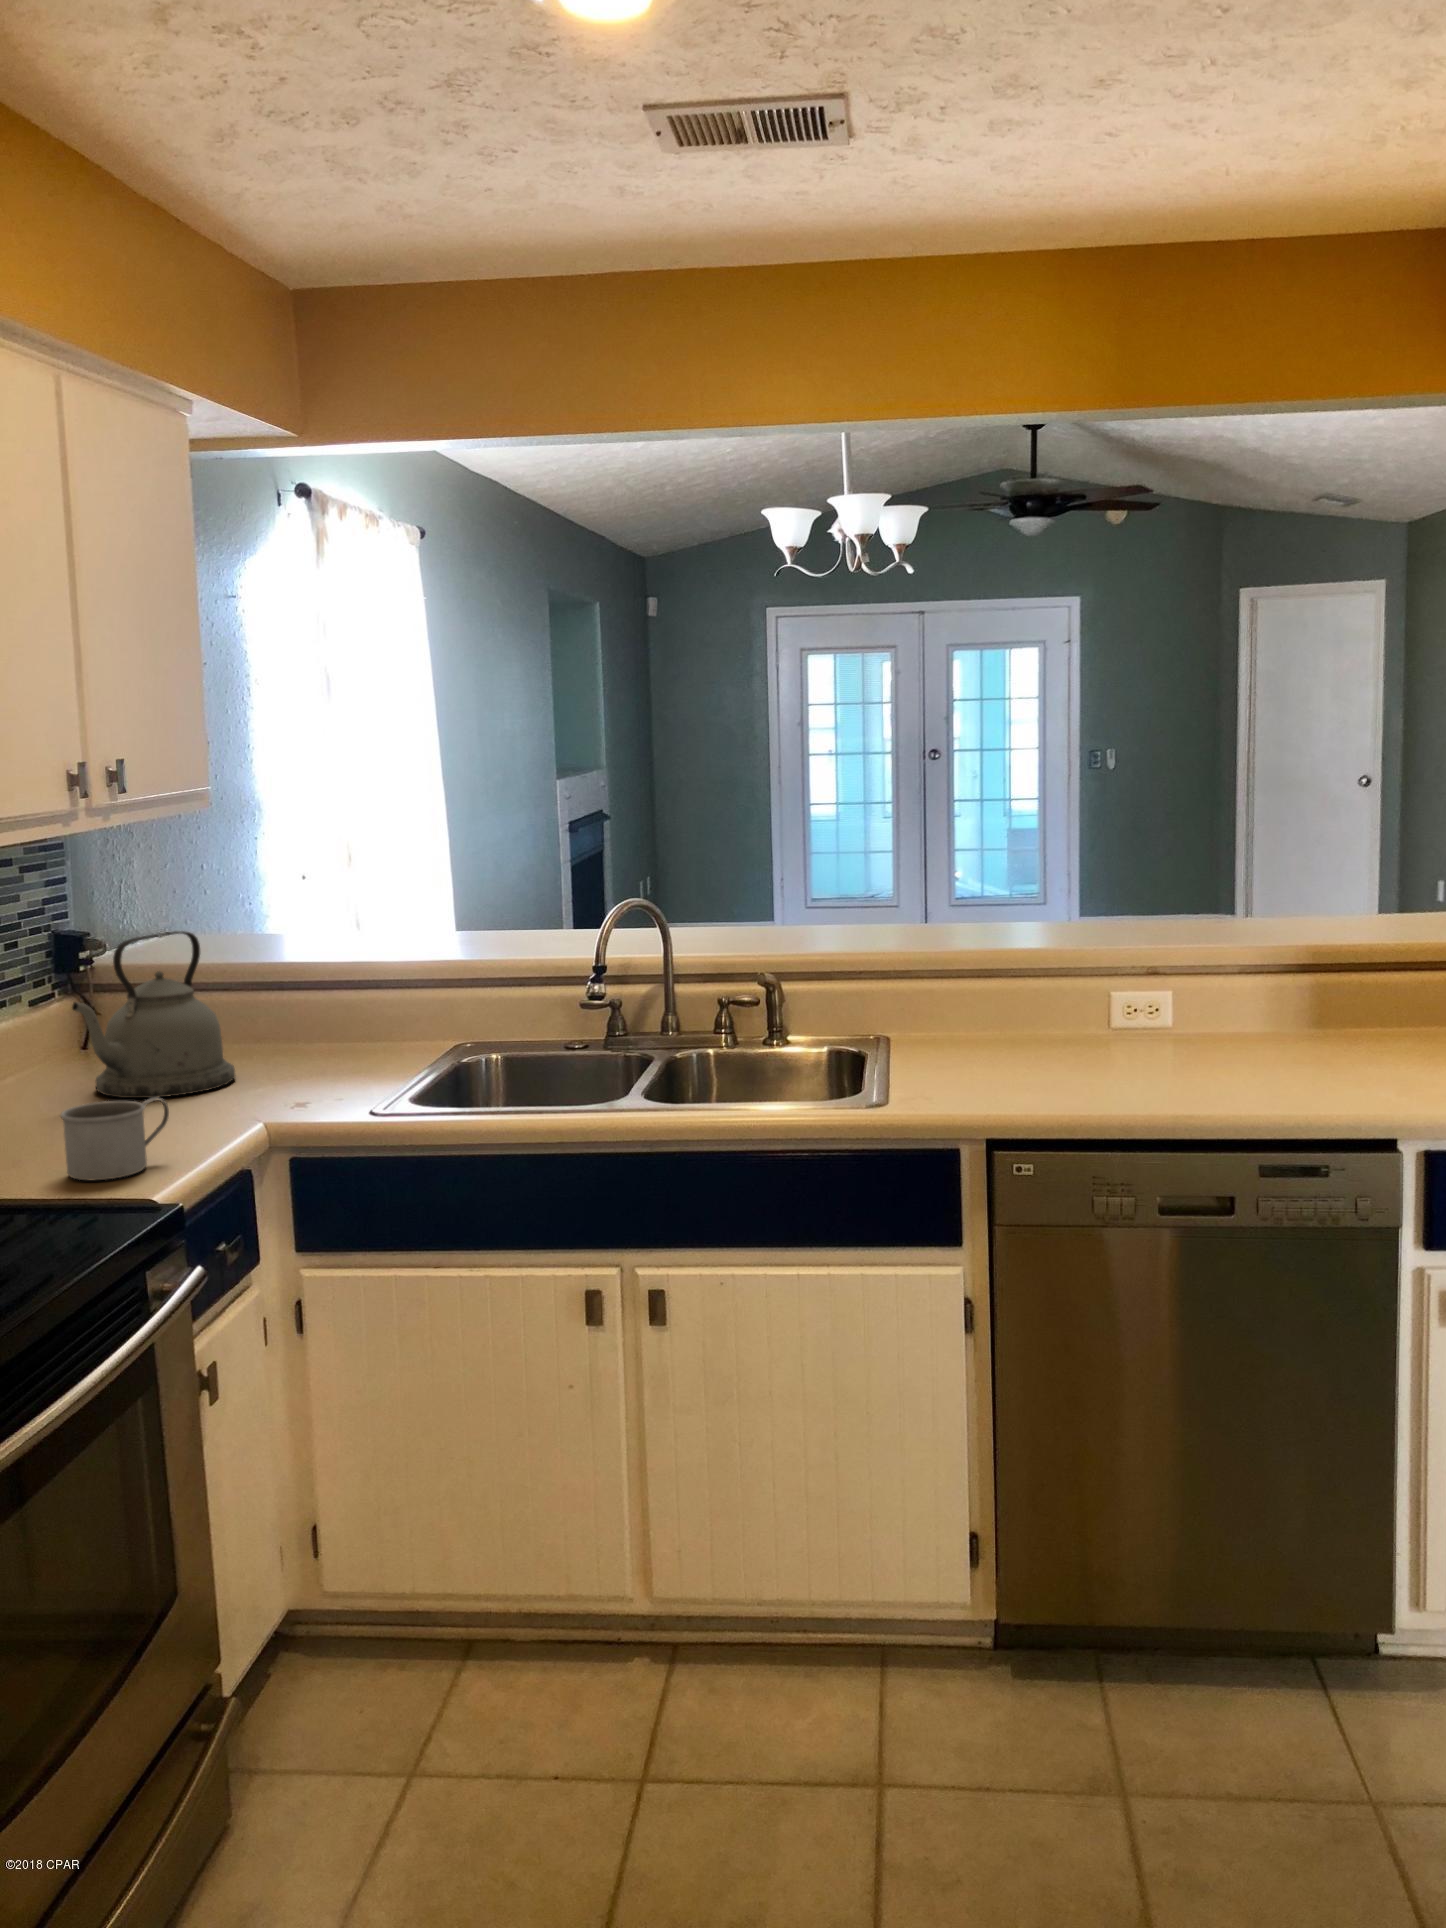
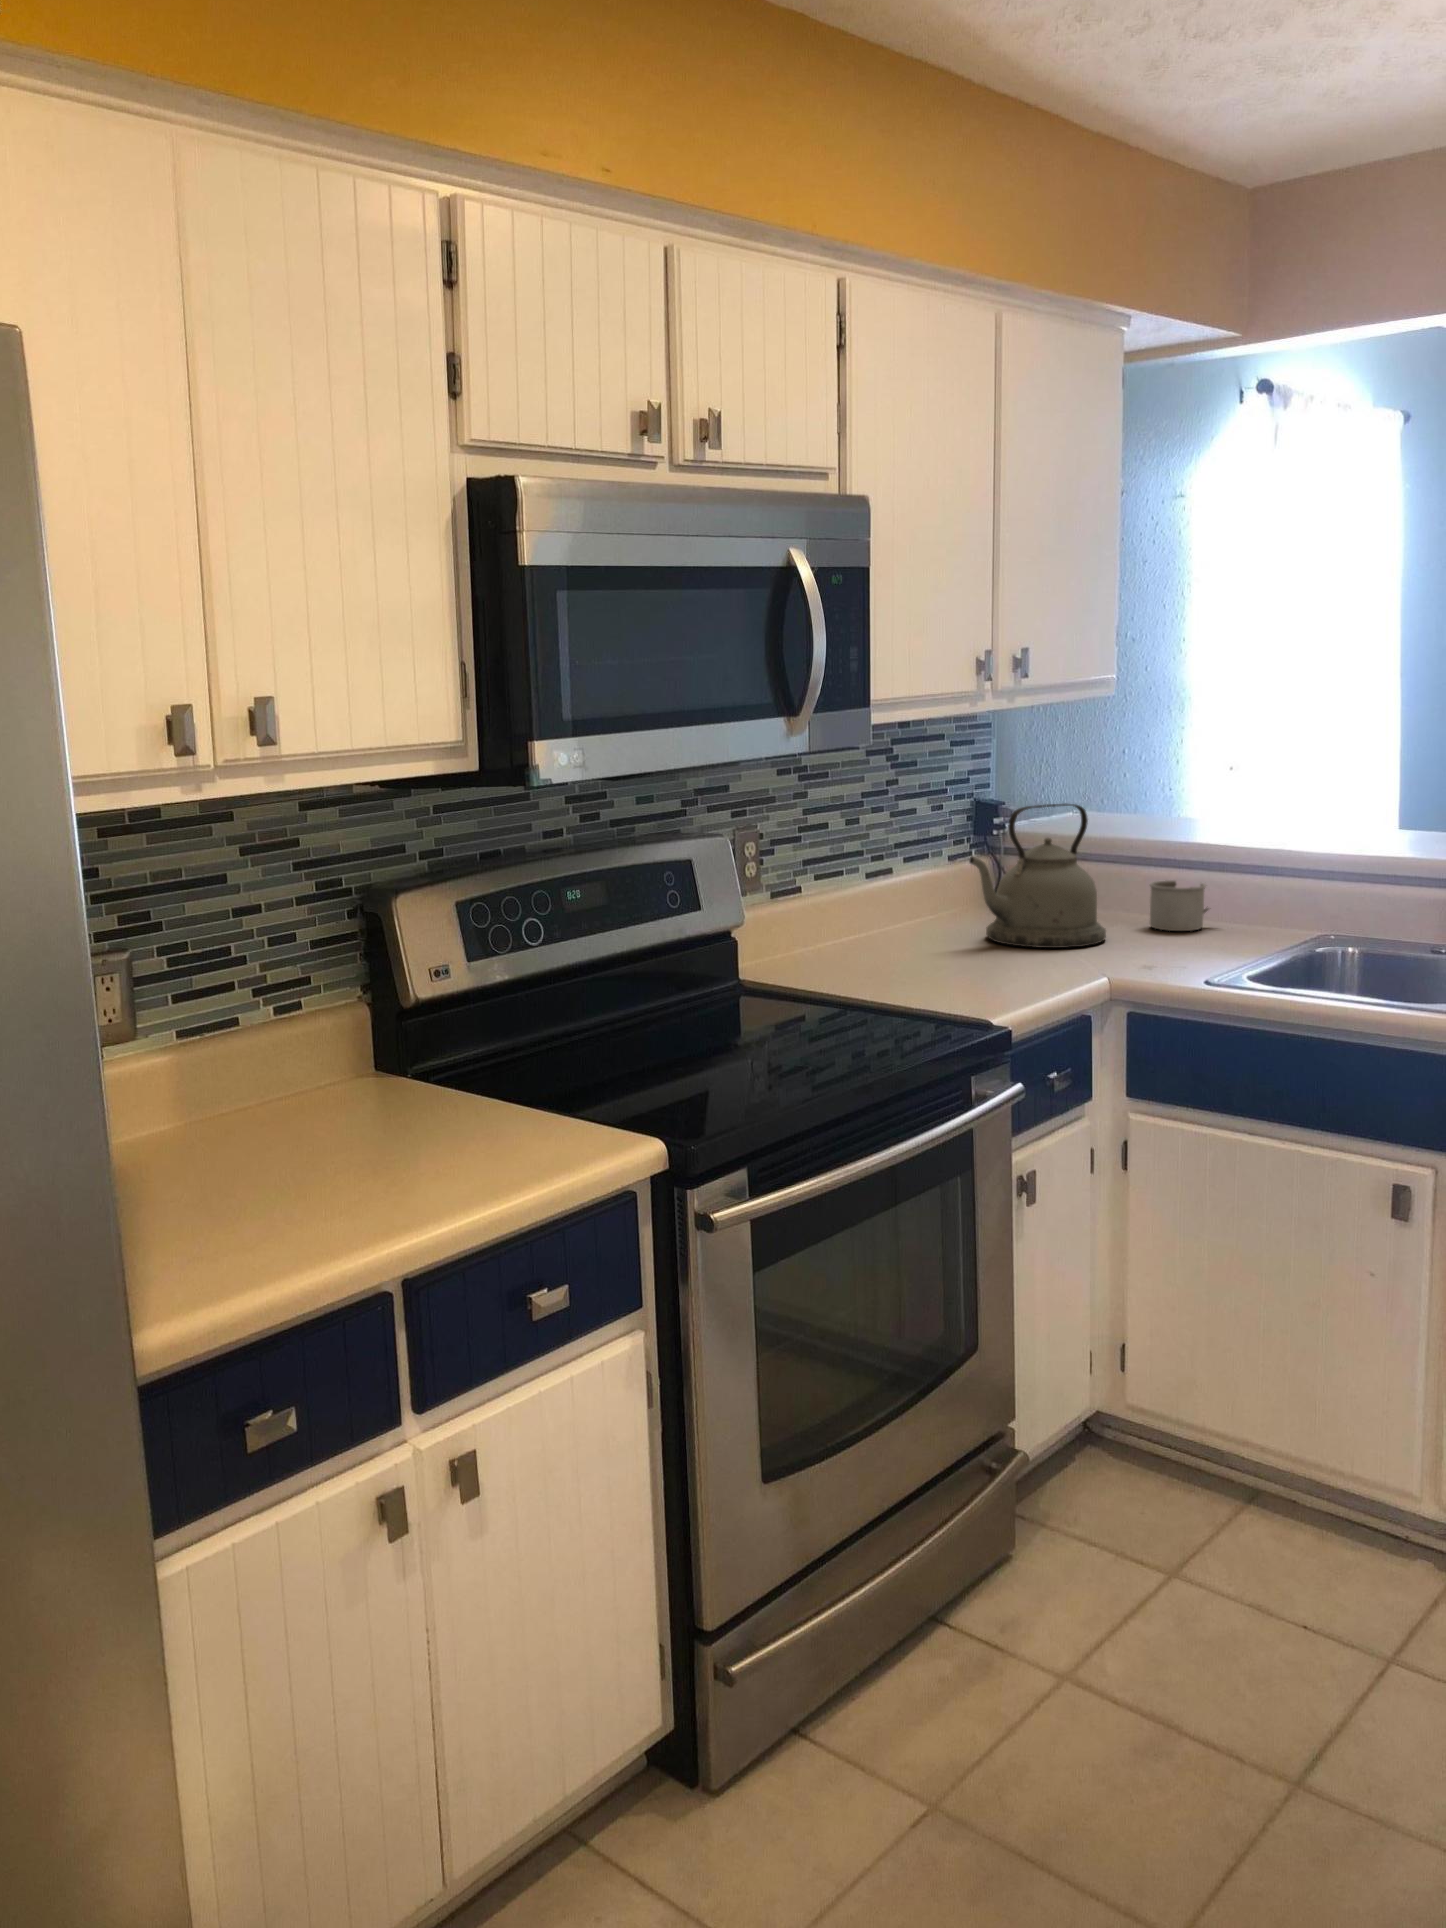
mug: present [61,1097,169,1180] -> present [1150,880,1209,931]

